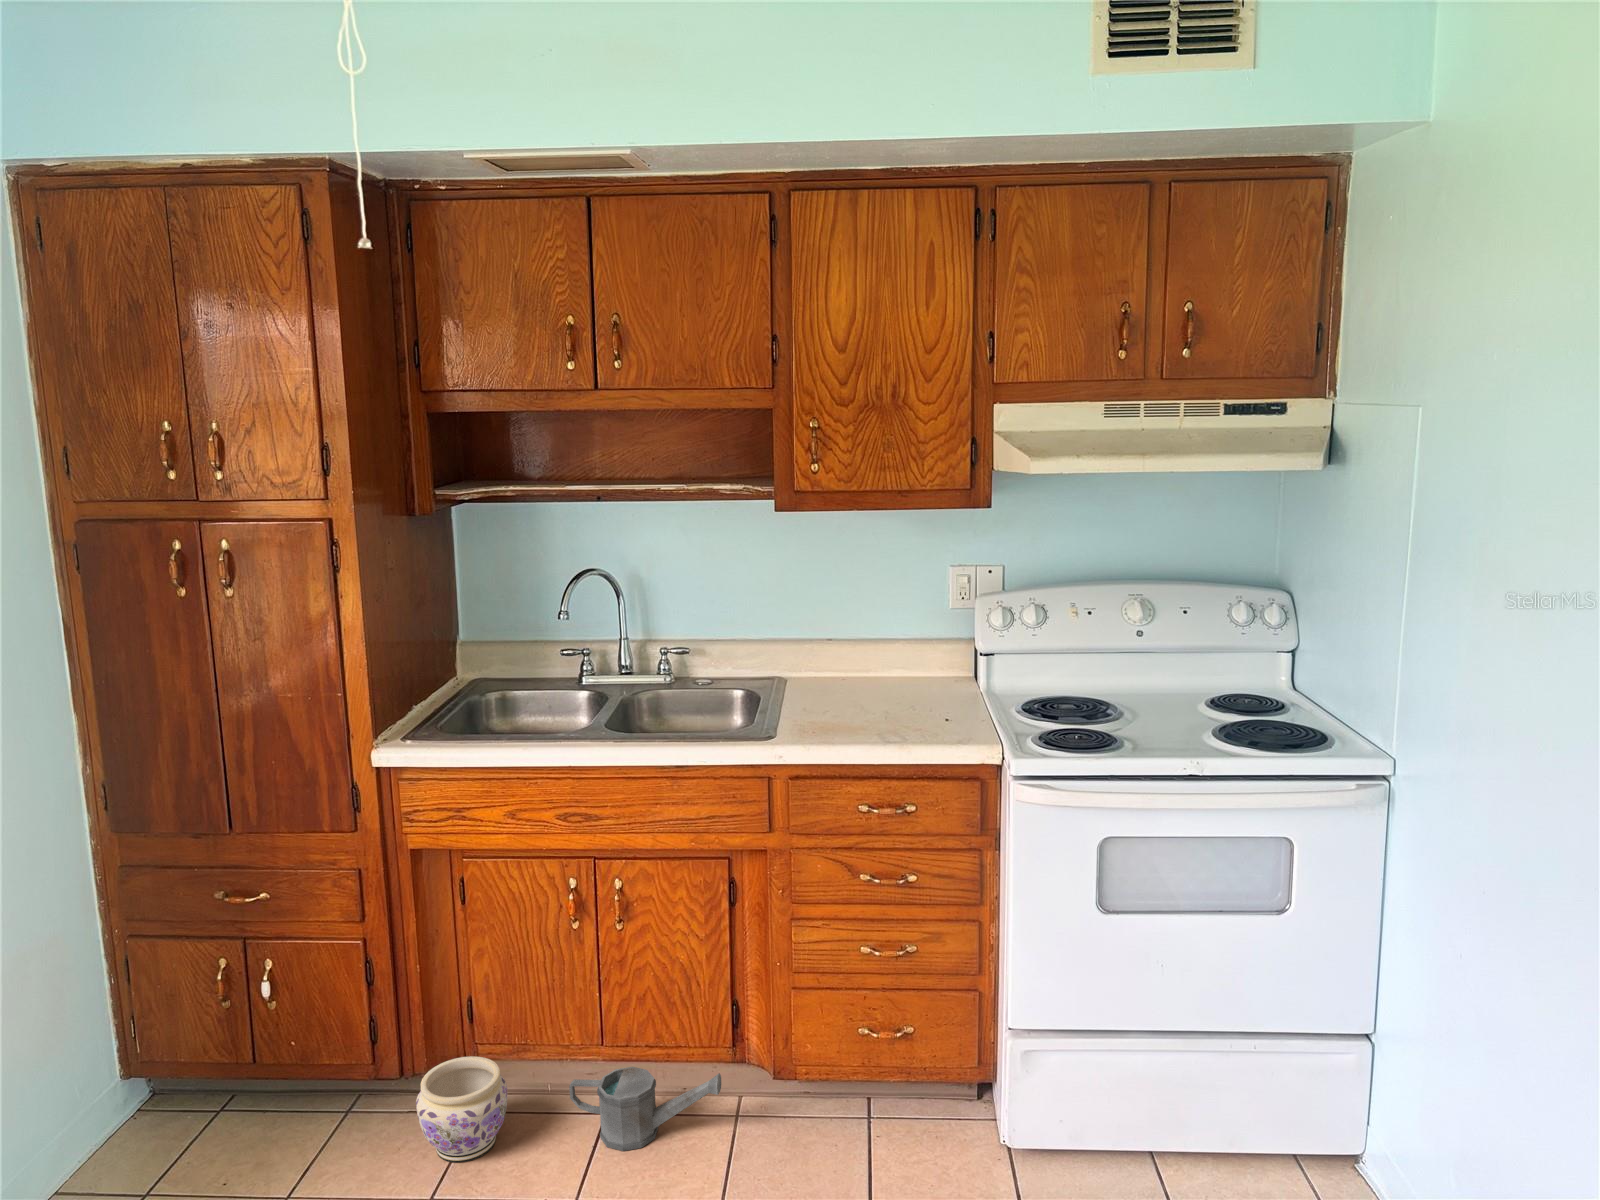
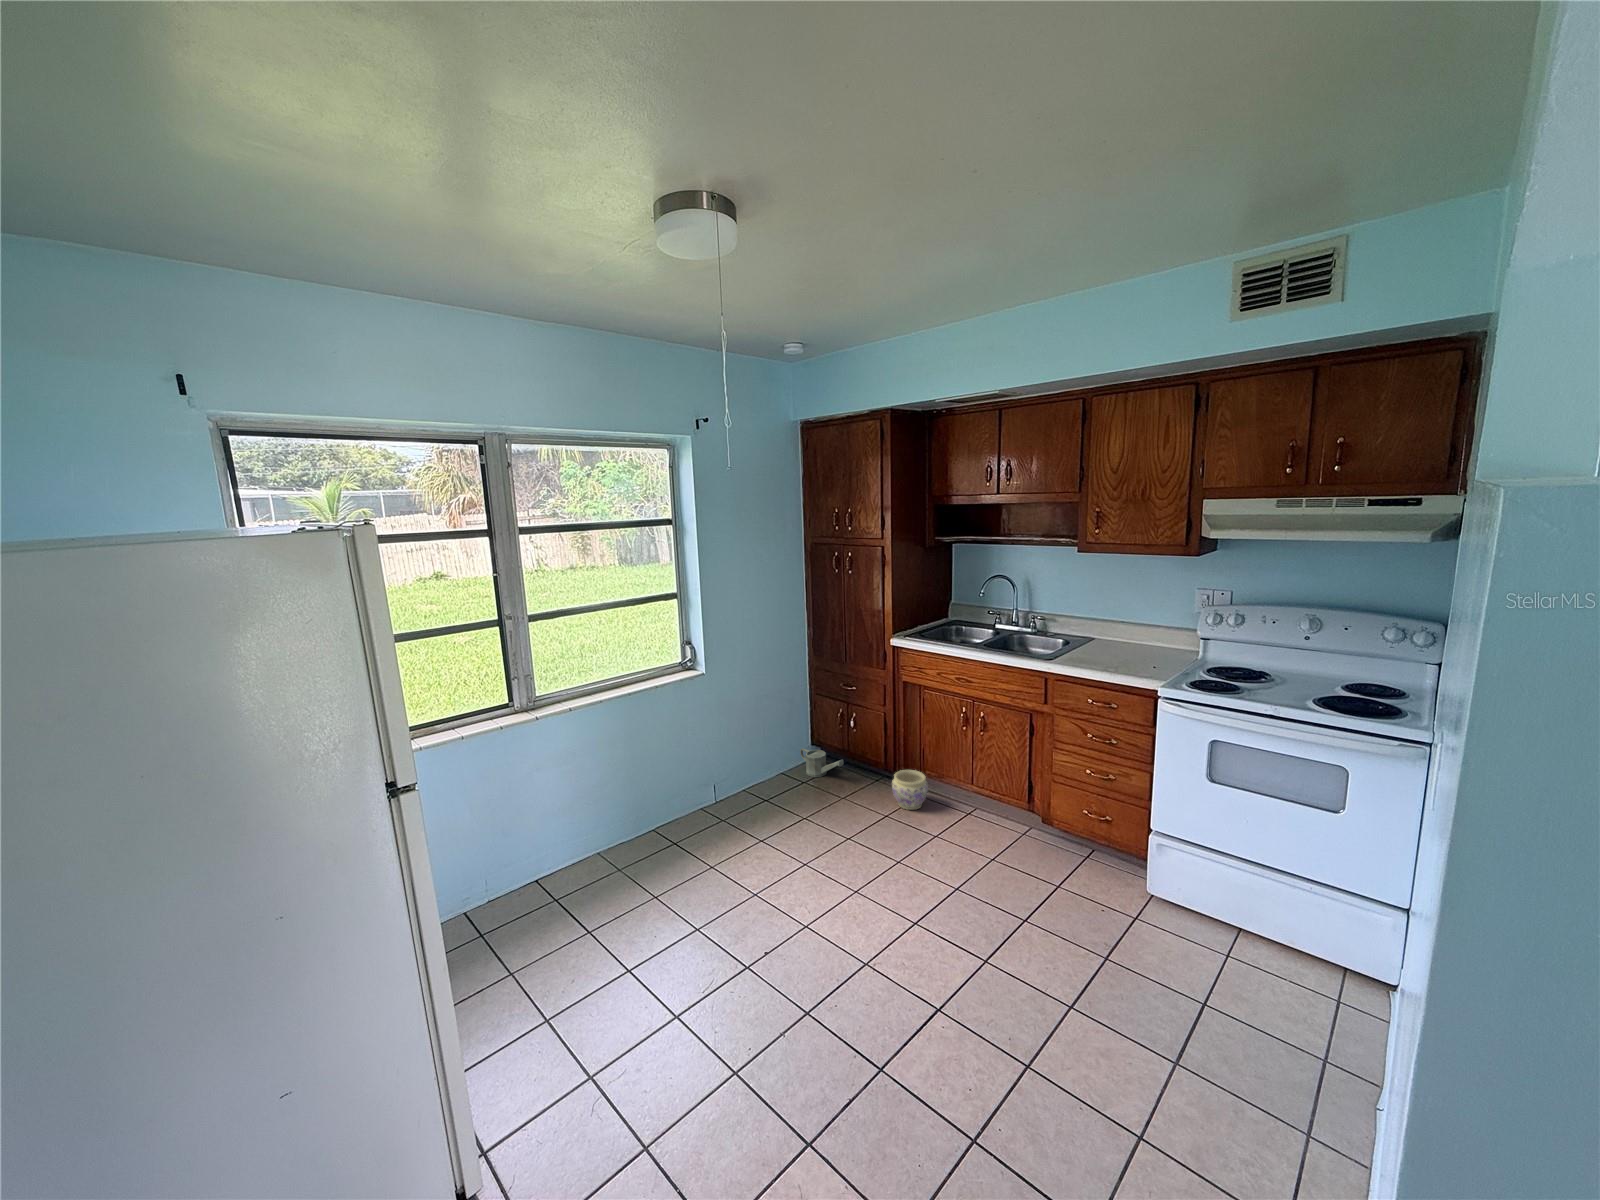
watering can: present [569,1067,721,1151] -> present [800,748,843,777]

